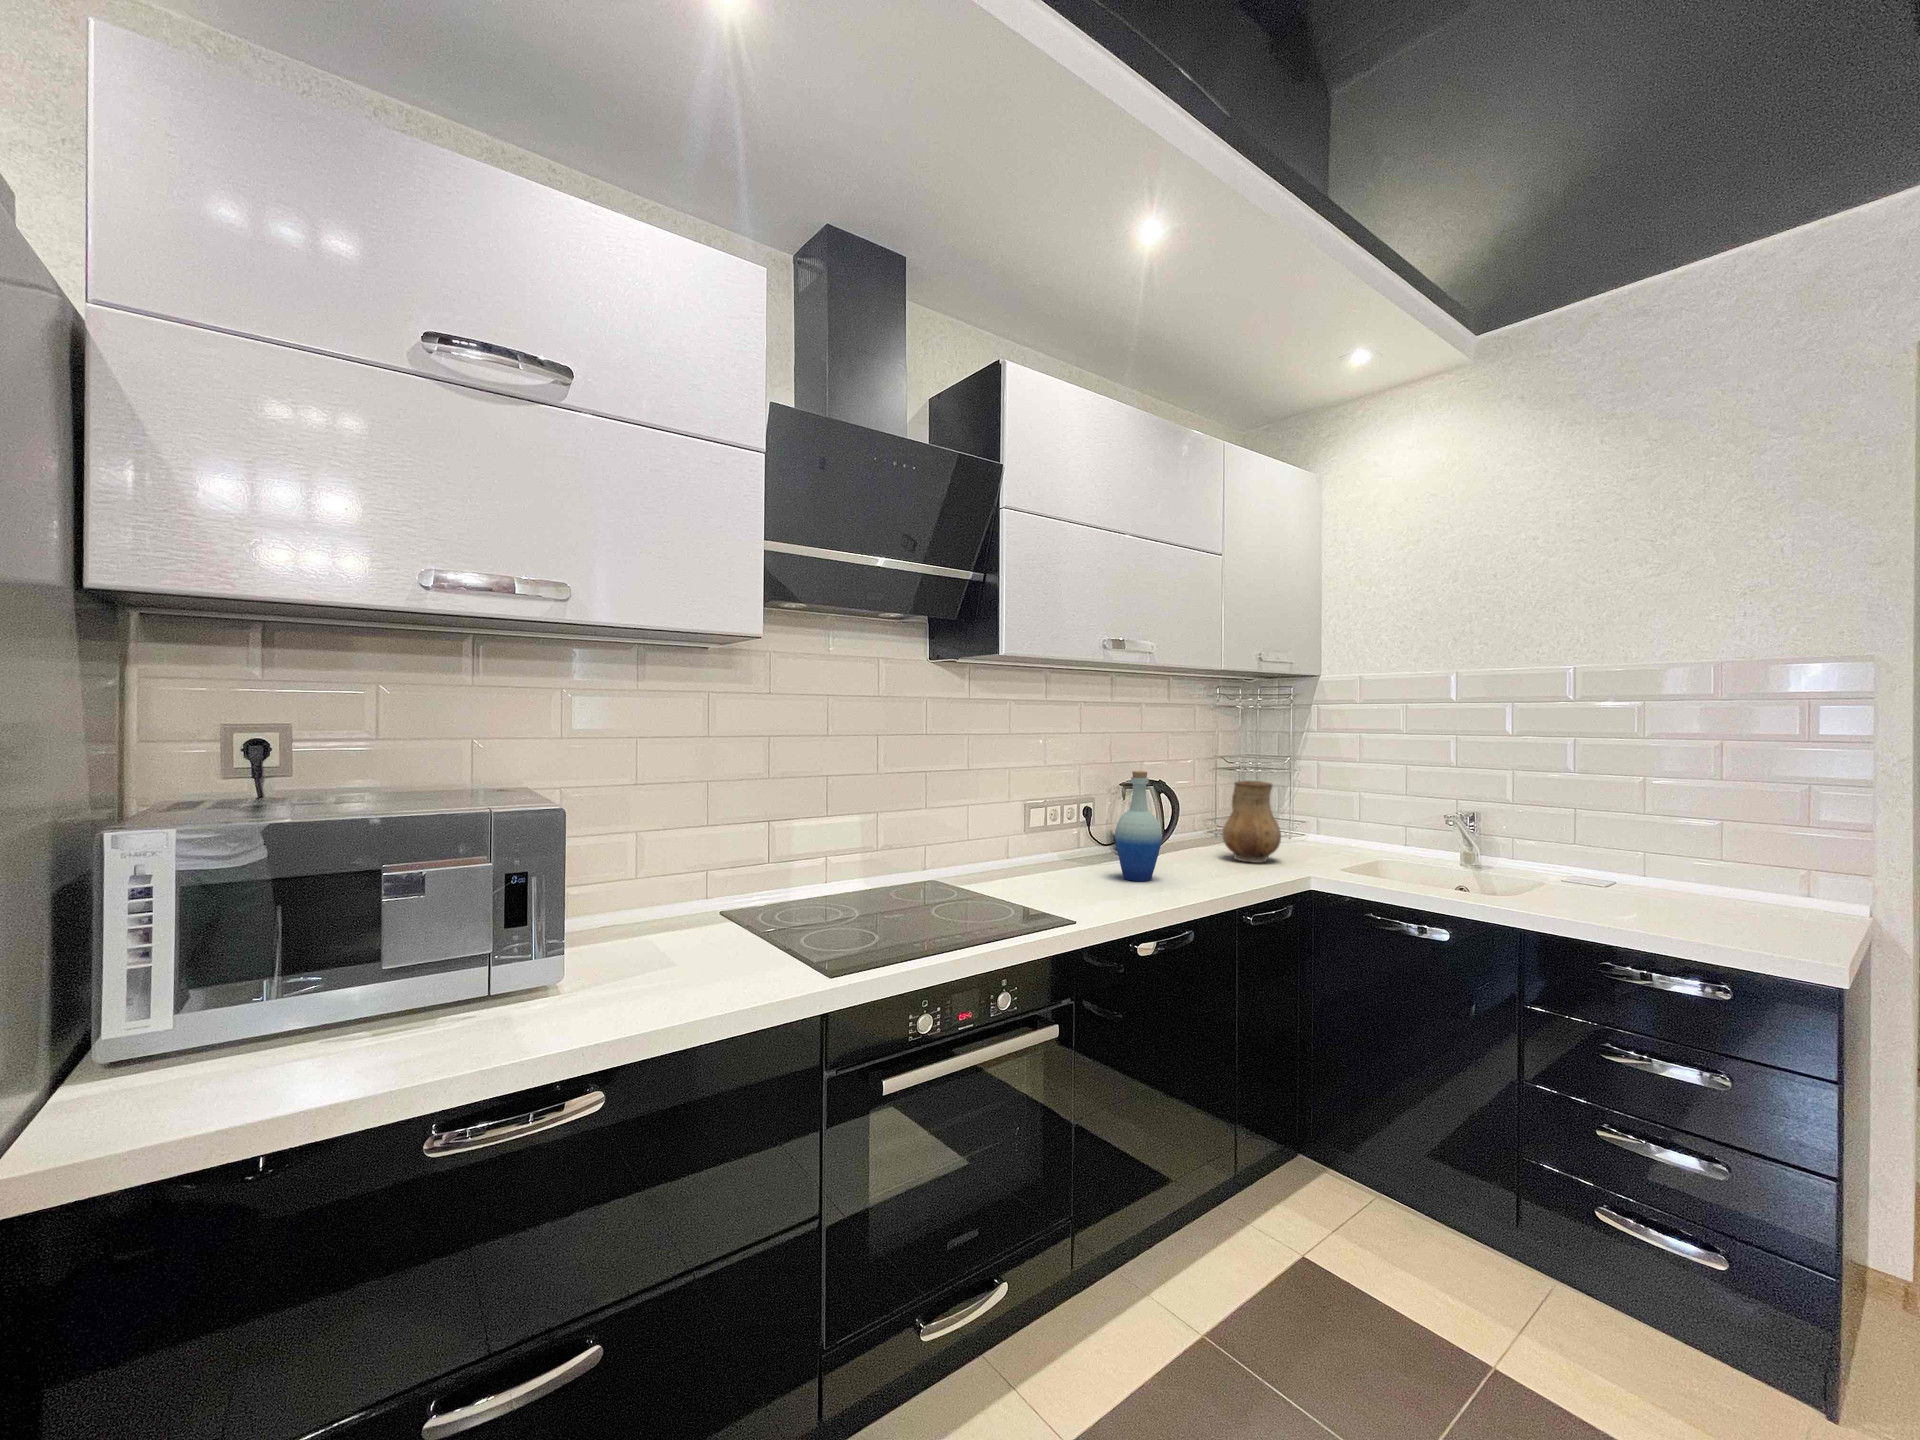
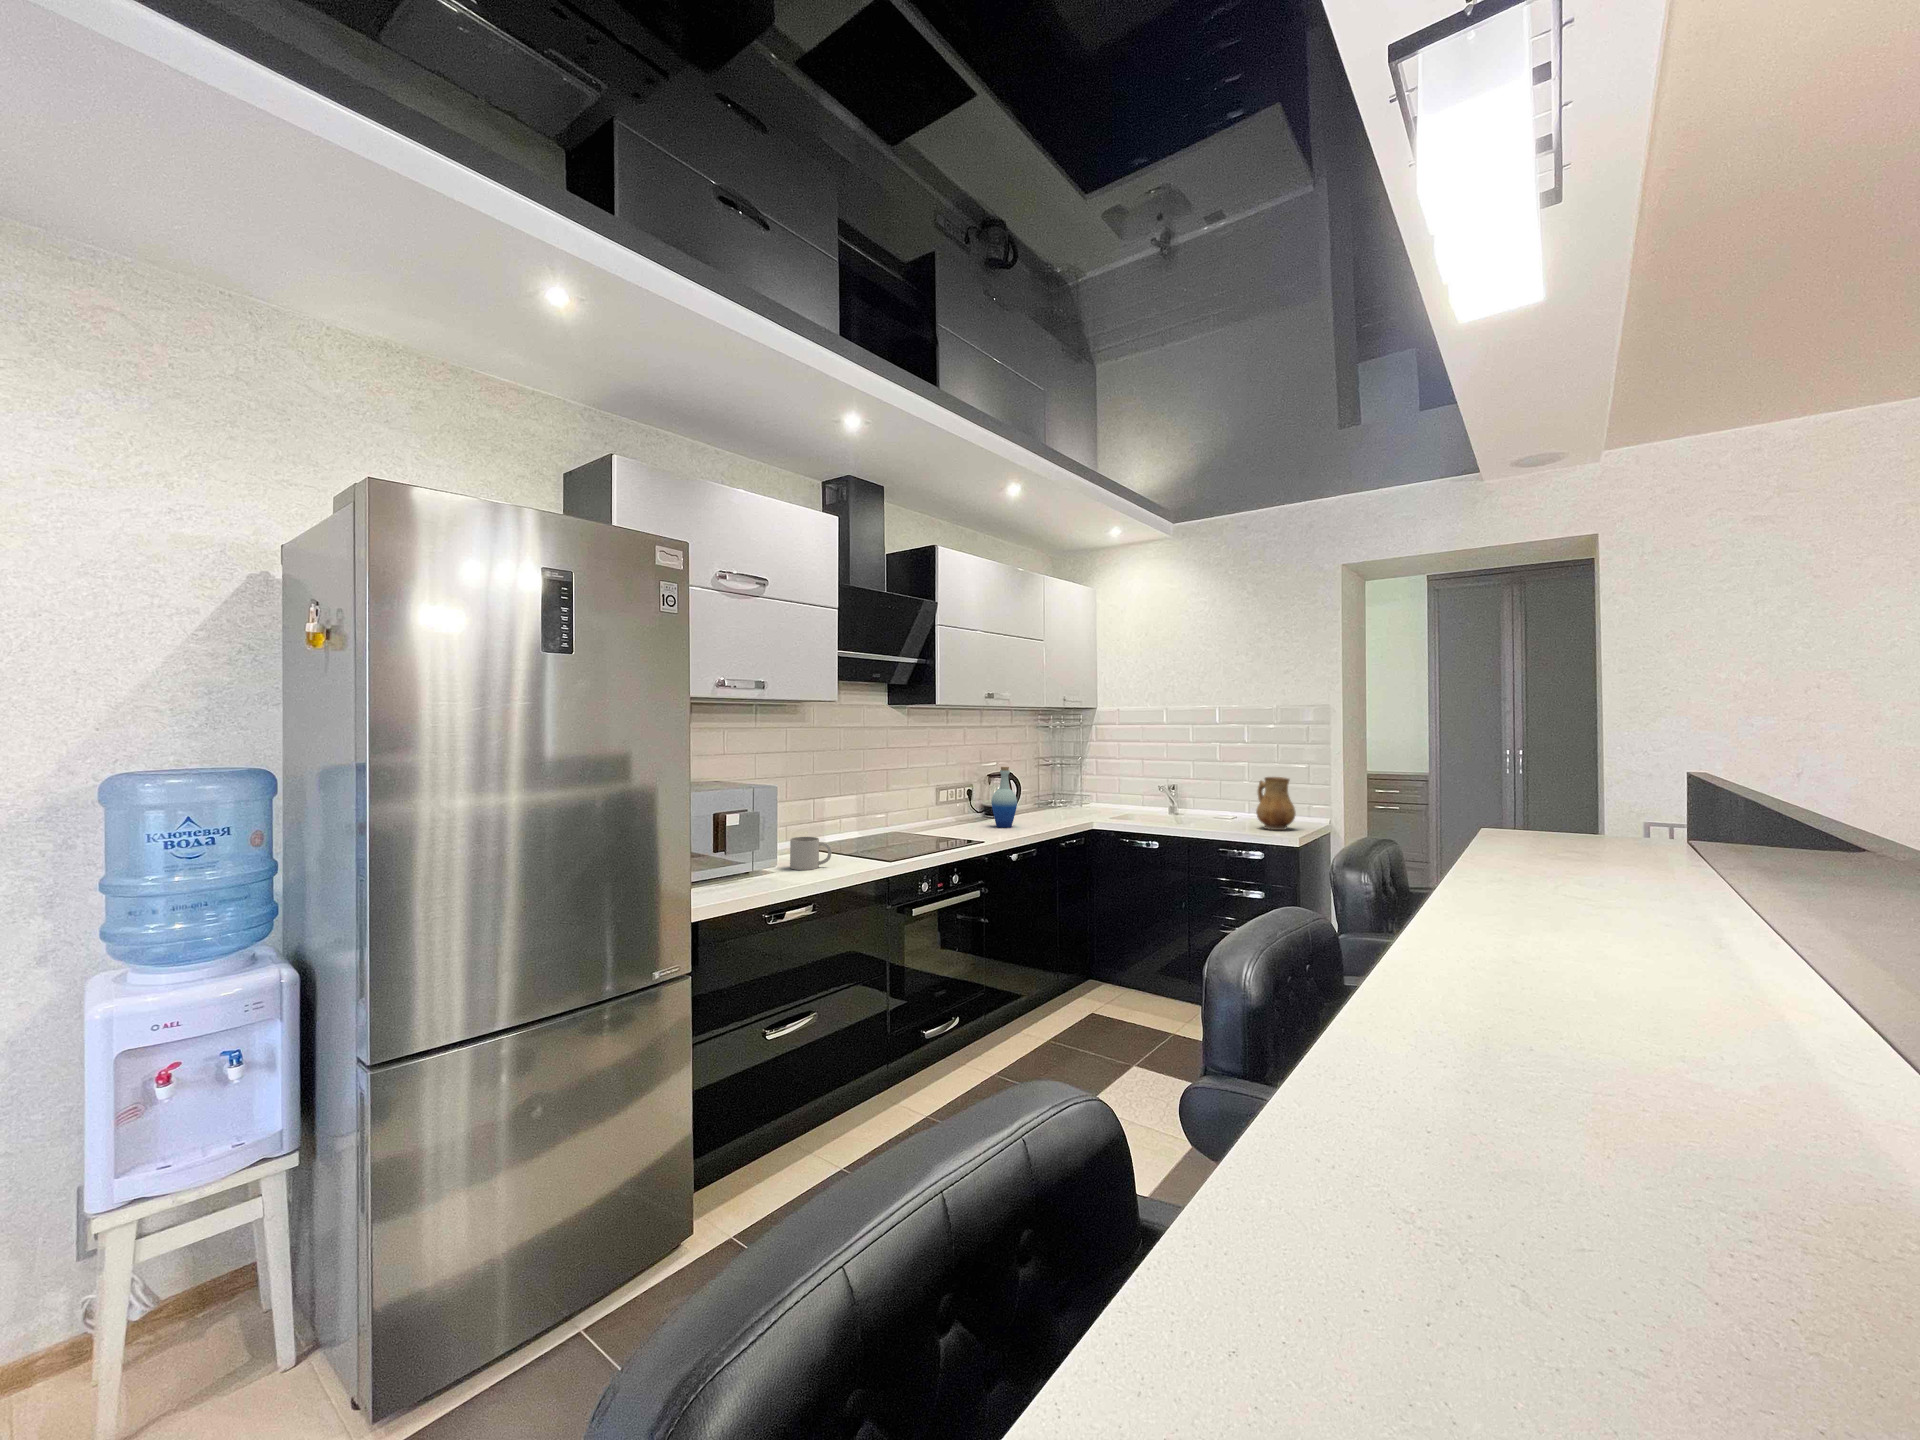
ceramic pitcher: present [1223,781,1281,863] -> present [1256,777,1296,830]
mug: none [590,916,680,997] -> present [790,837,831,870]

